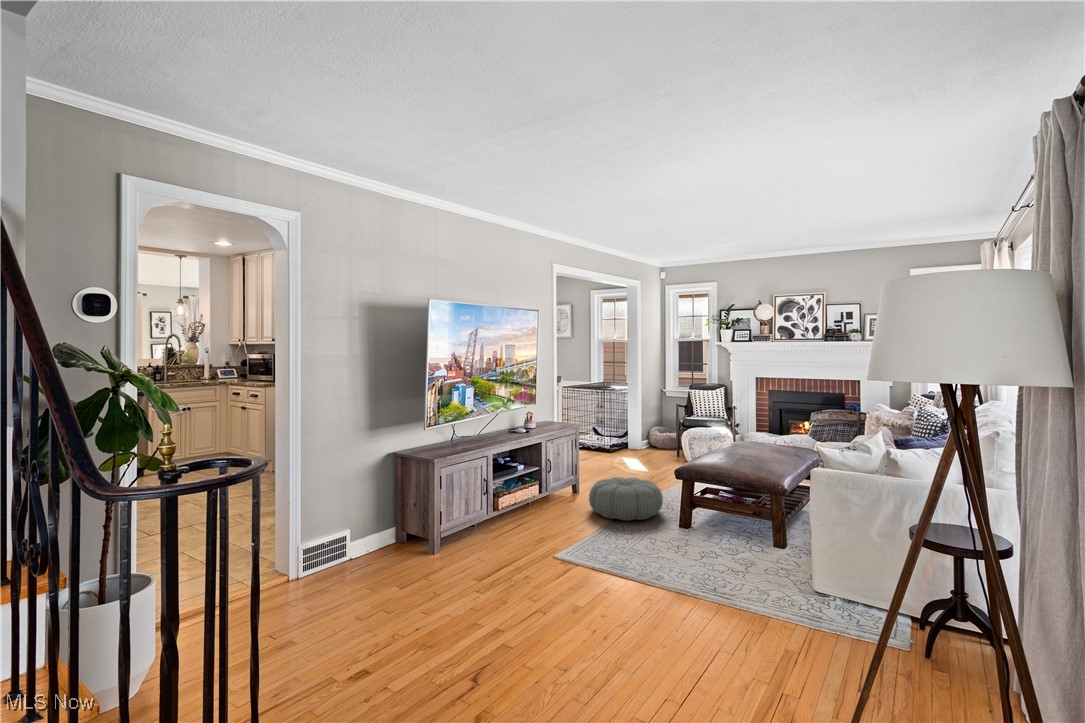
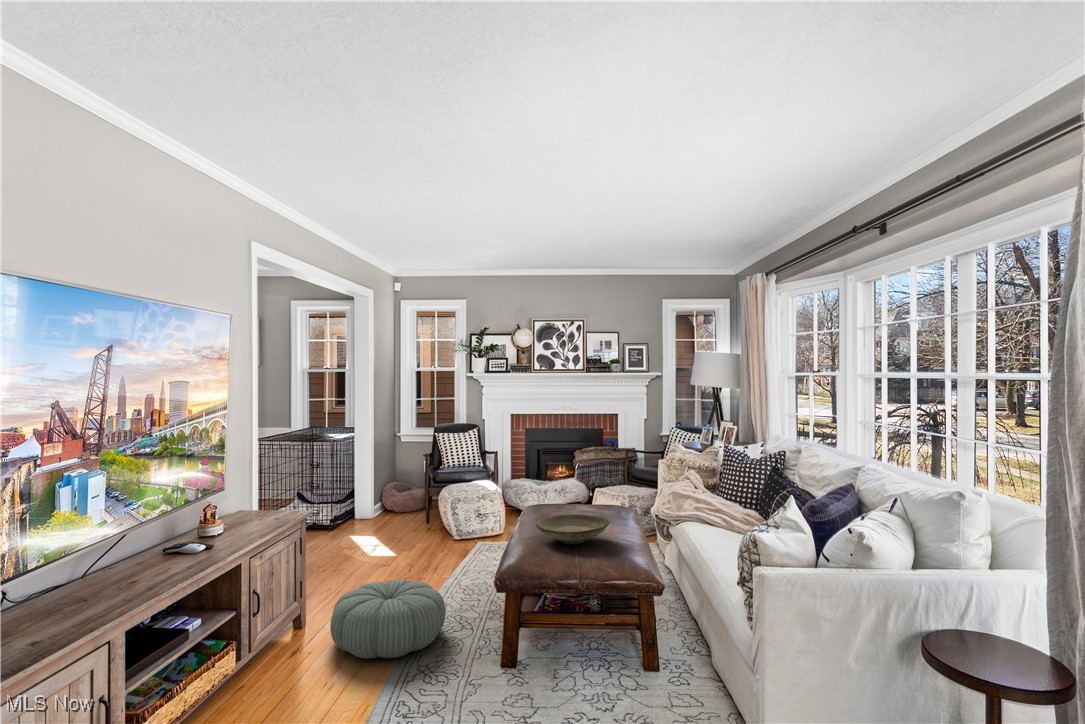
decorative bowl: none [724,444,782,463] -> present [536,515,610,544]

